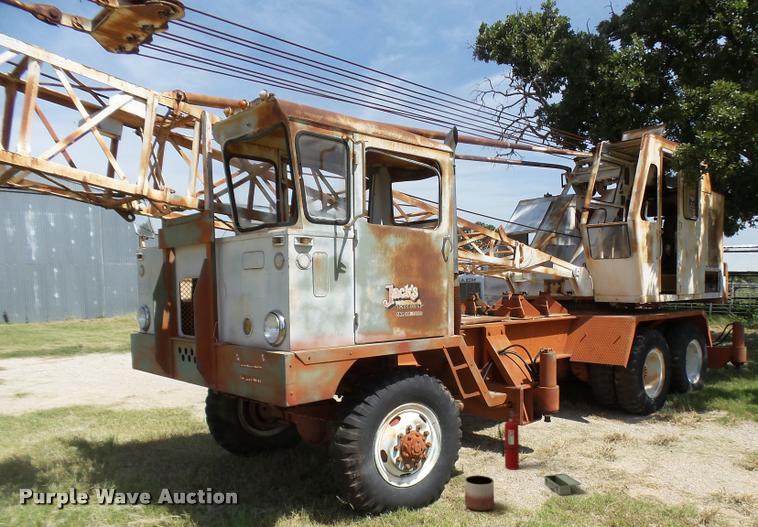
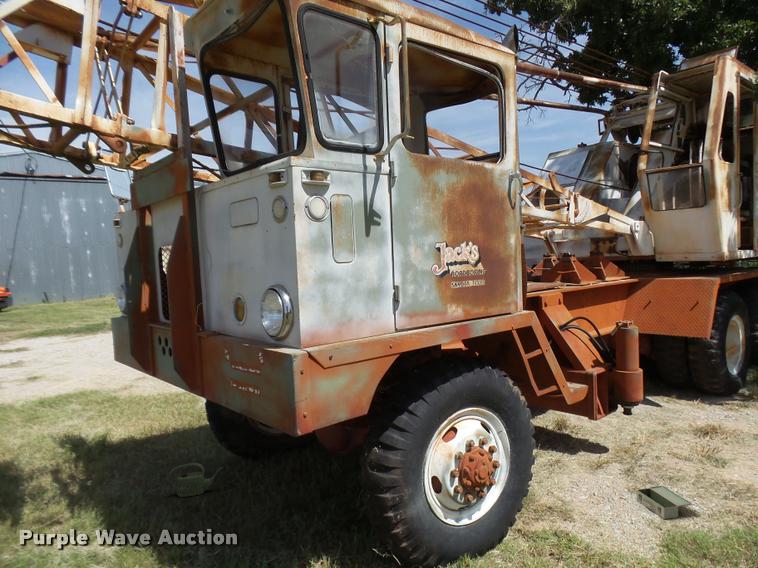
fire extinguisher: present [498,412,521,469] -> none [568,403,599,476]
watering can: none [184,451,226,477] -> present [169,463,222,497]
planter: present [465,475,494,511] -> none [542,498,583,549]

